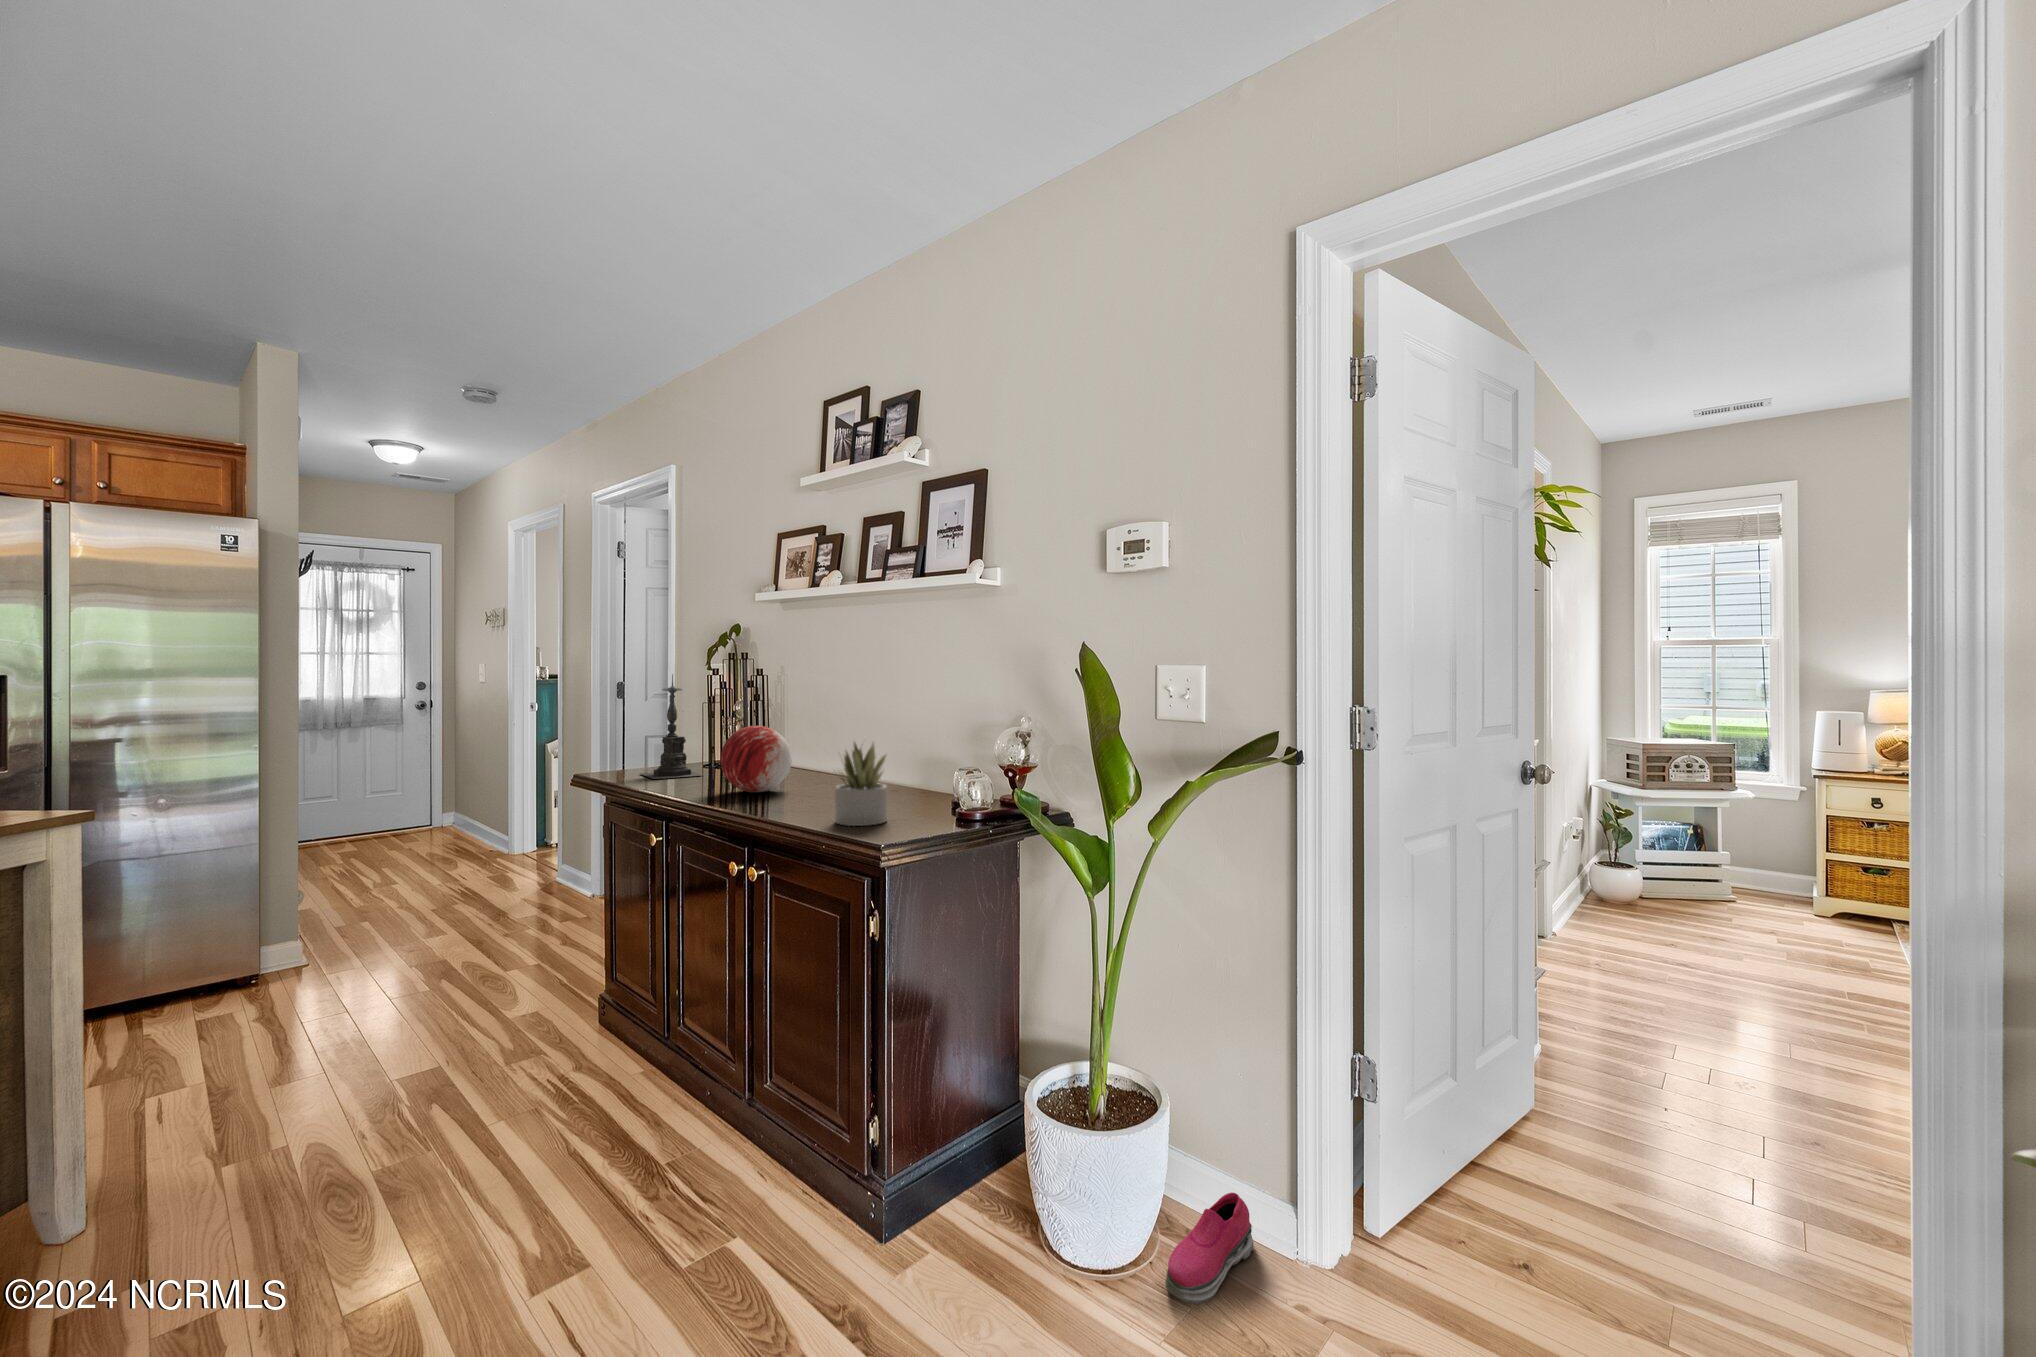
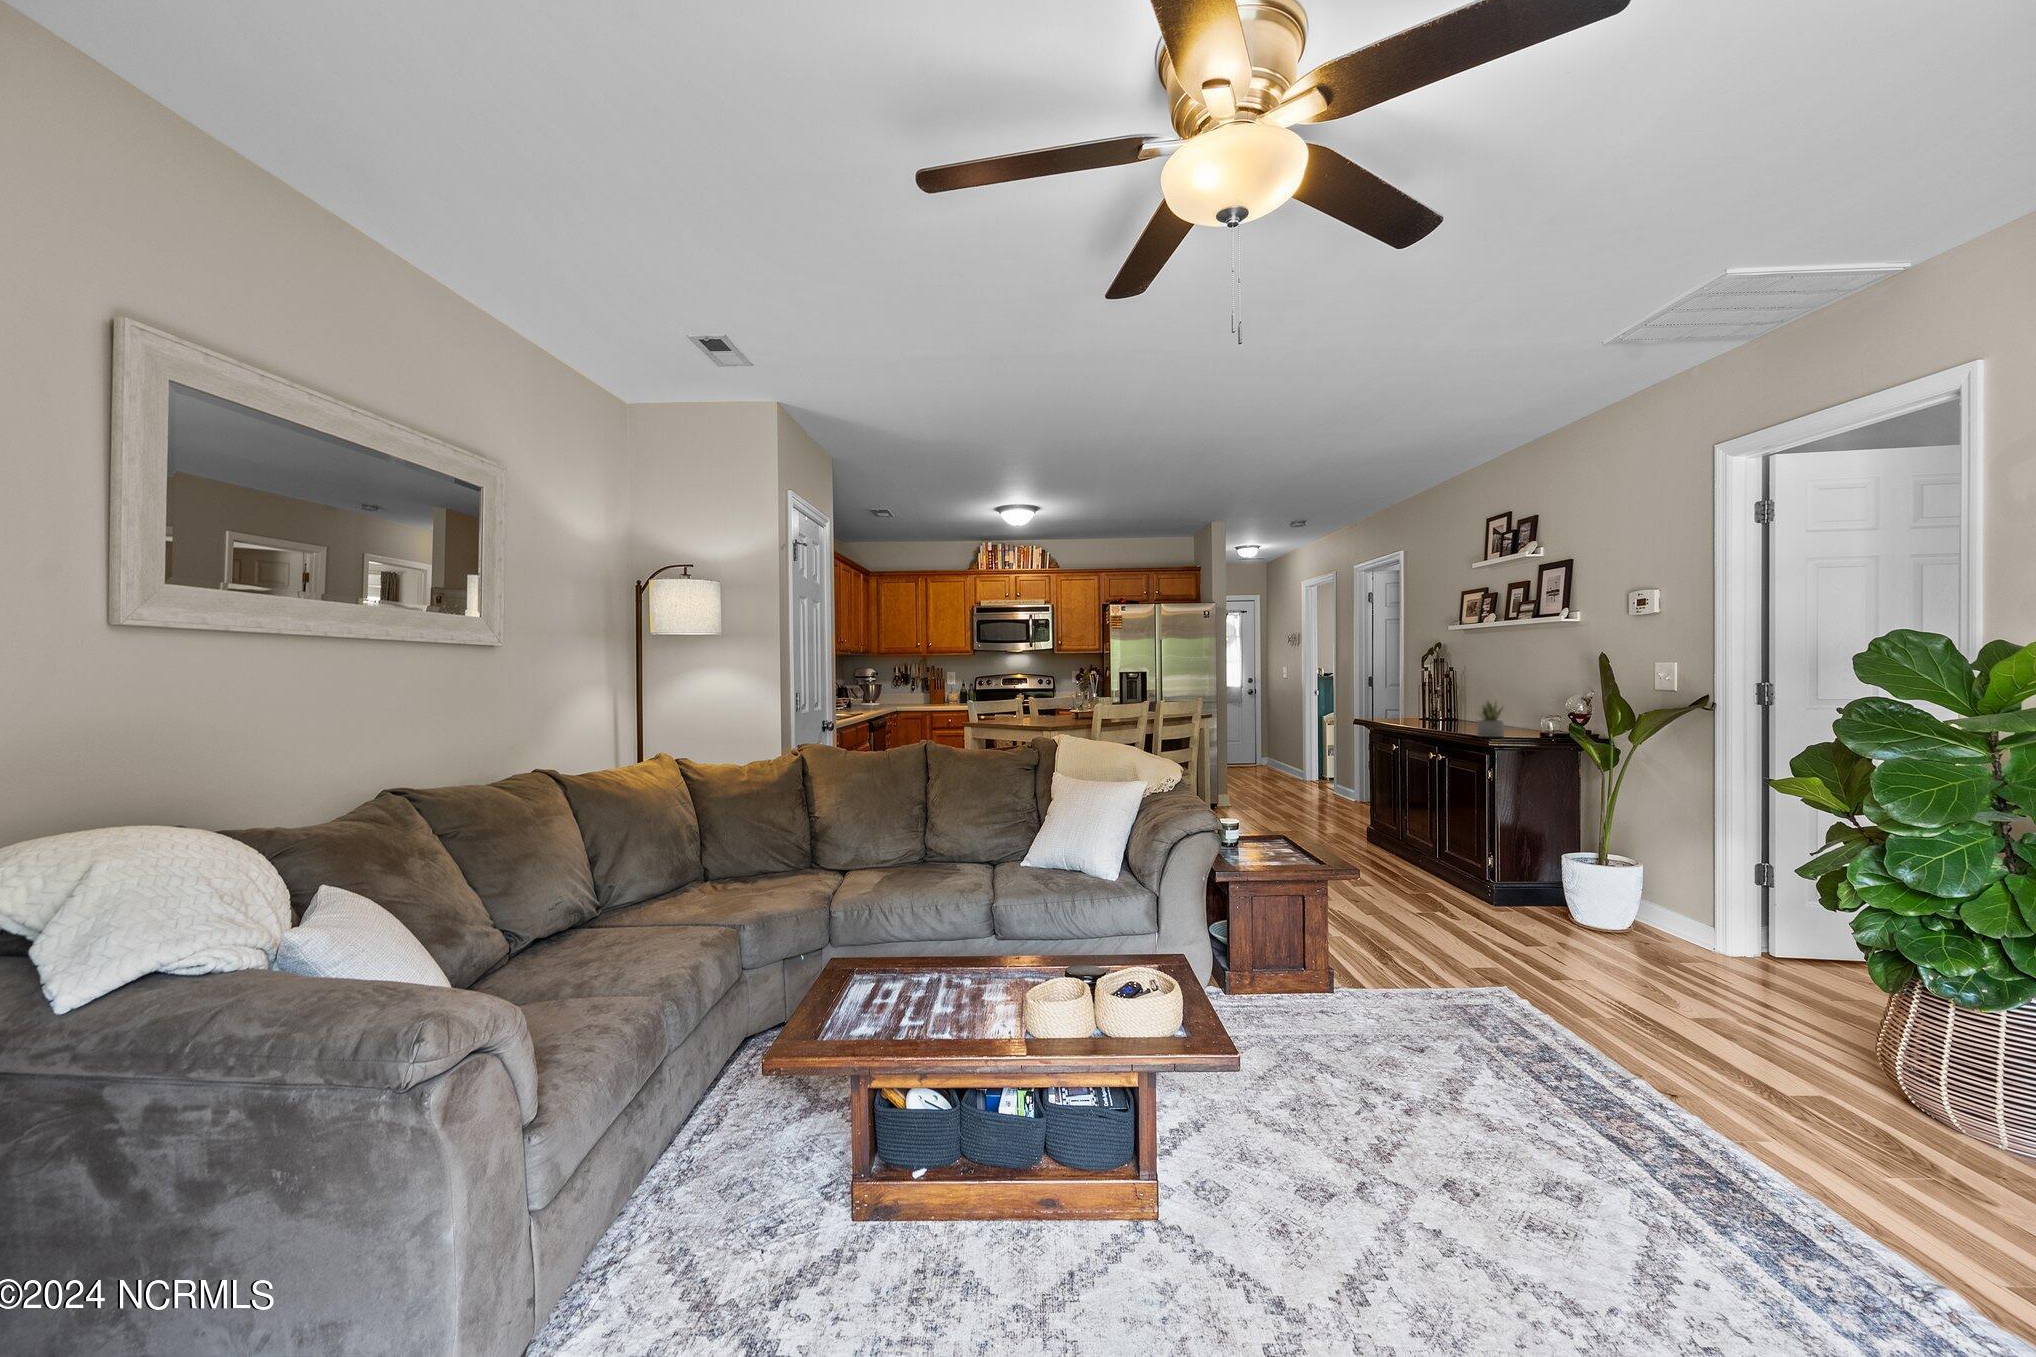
candle holder: present [641,674,702,779] -> none [1385,670,1418,722]
decorative orb: present [721,725,792,792] -> none [1425,695,1463,728]
shoe: present [1165,1193,1254,1304] -> none [1629,920,1698,952]

